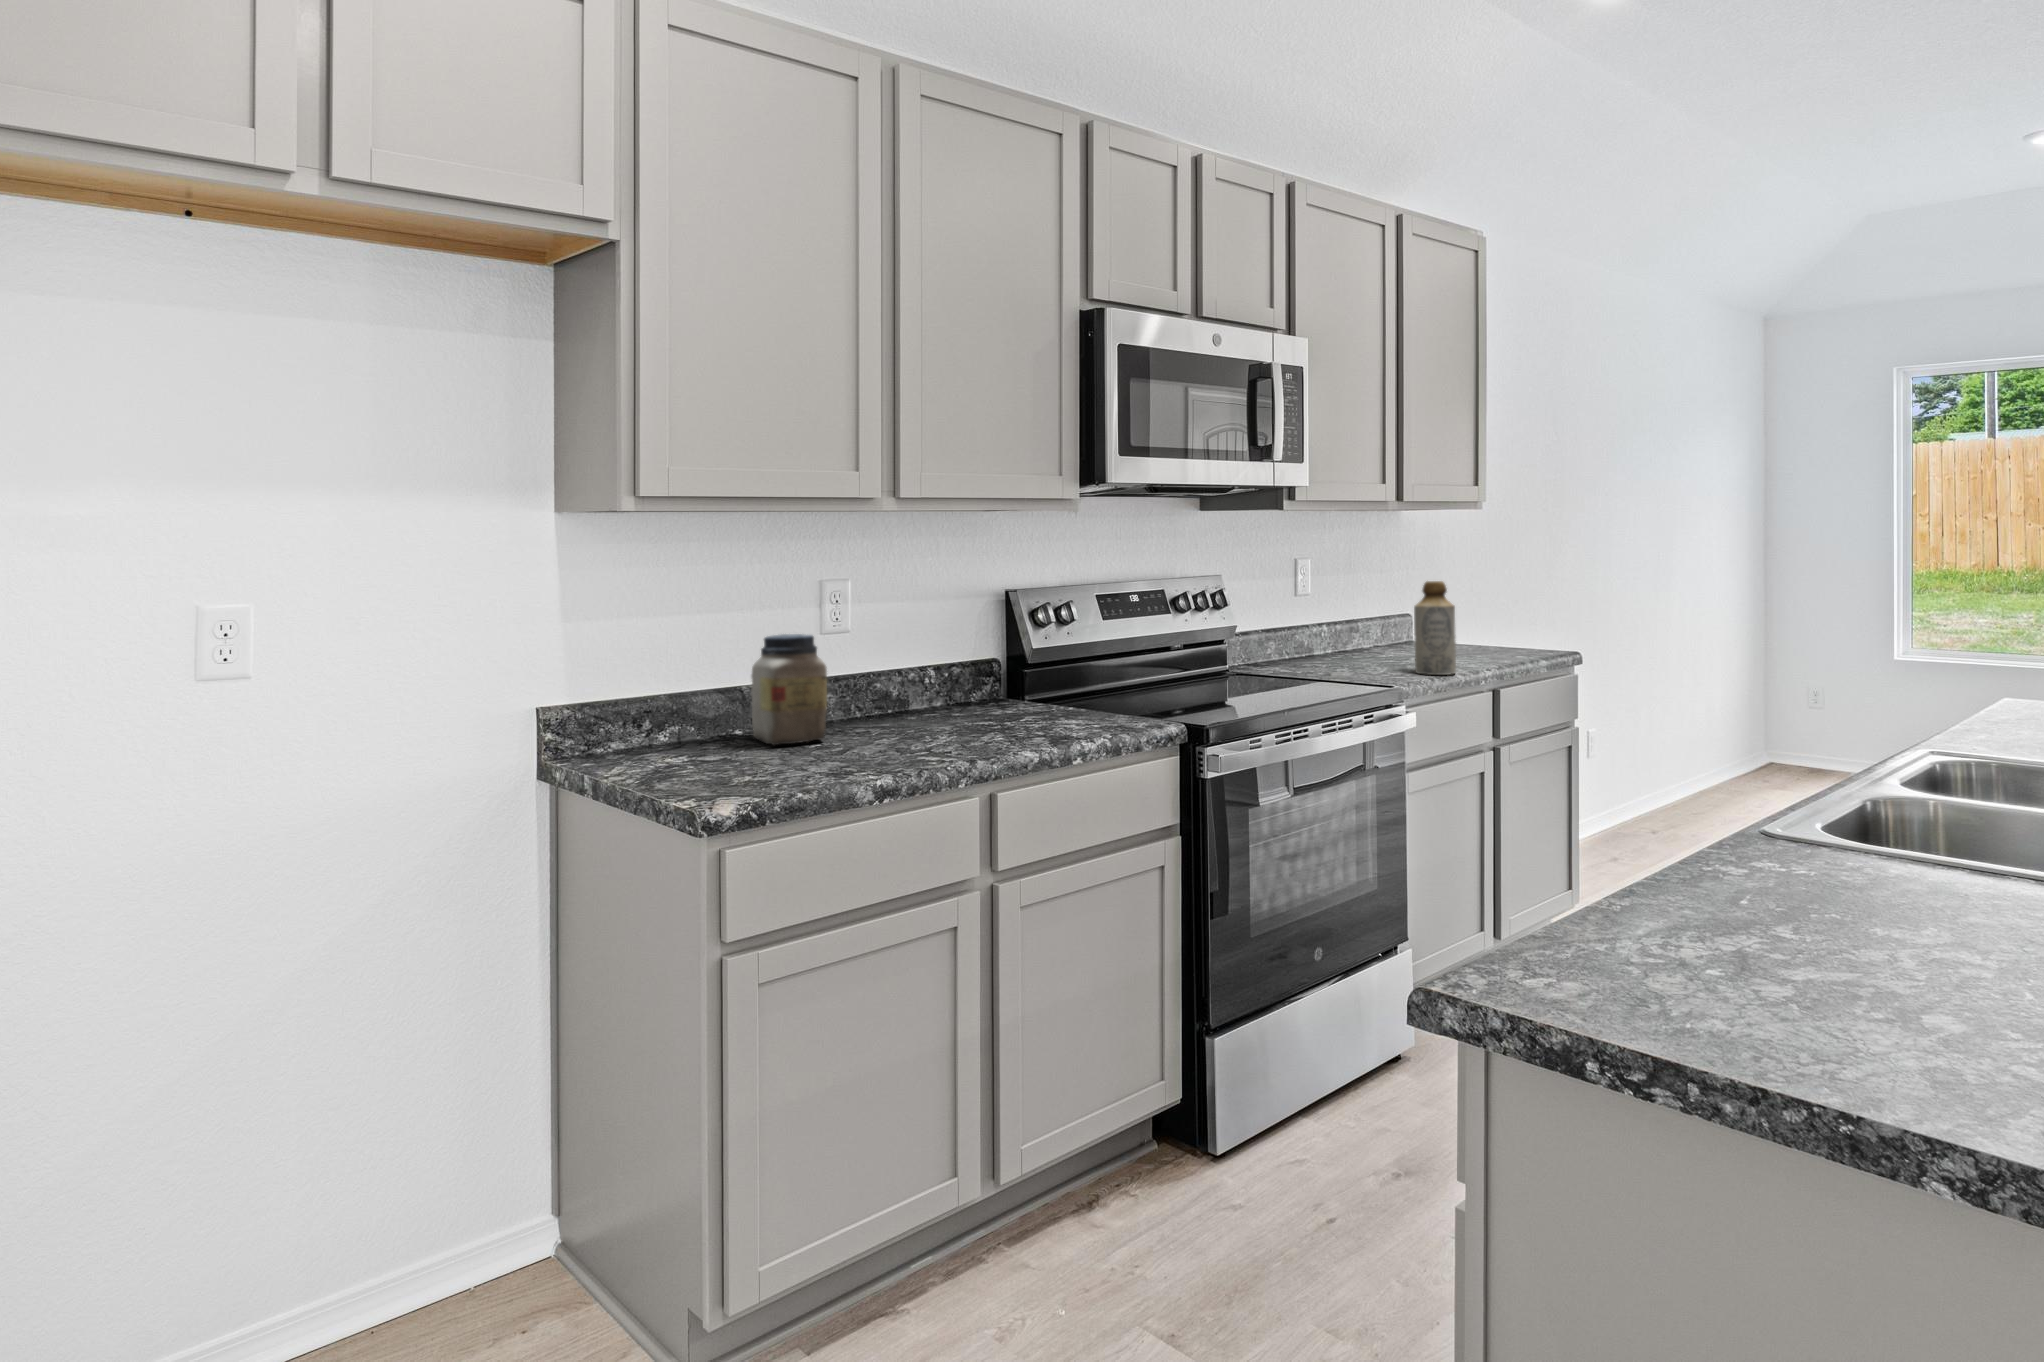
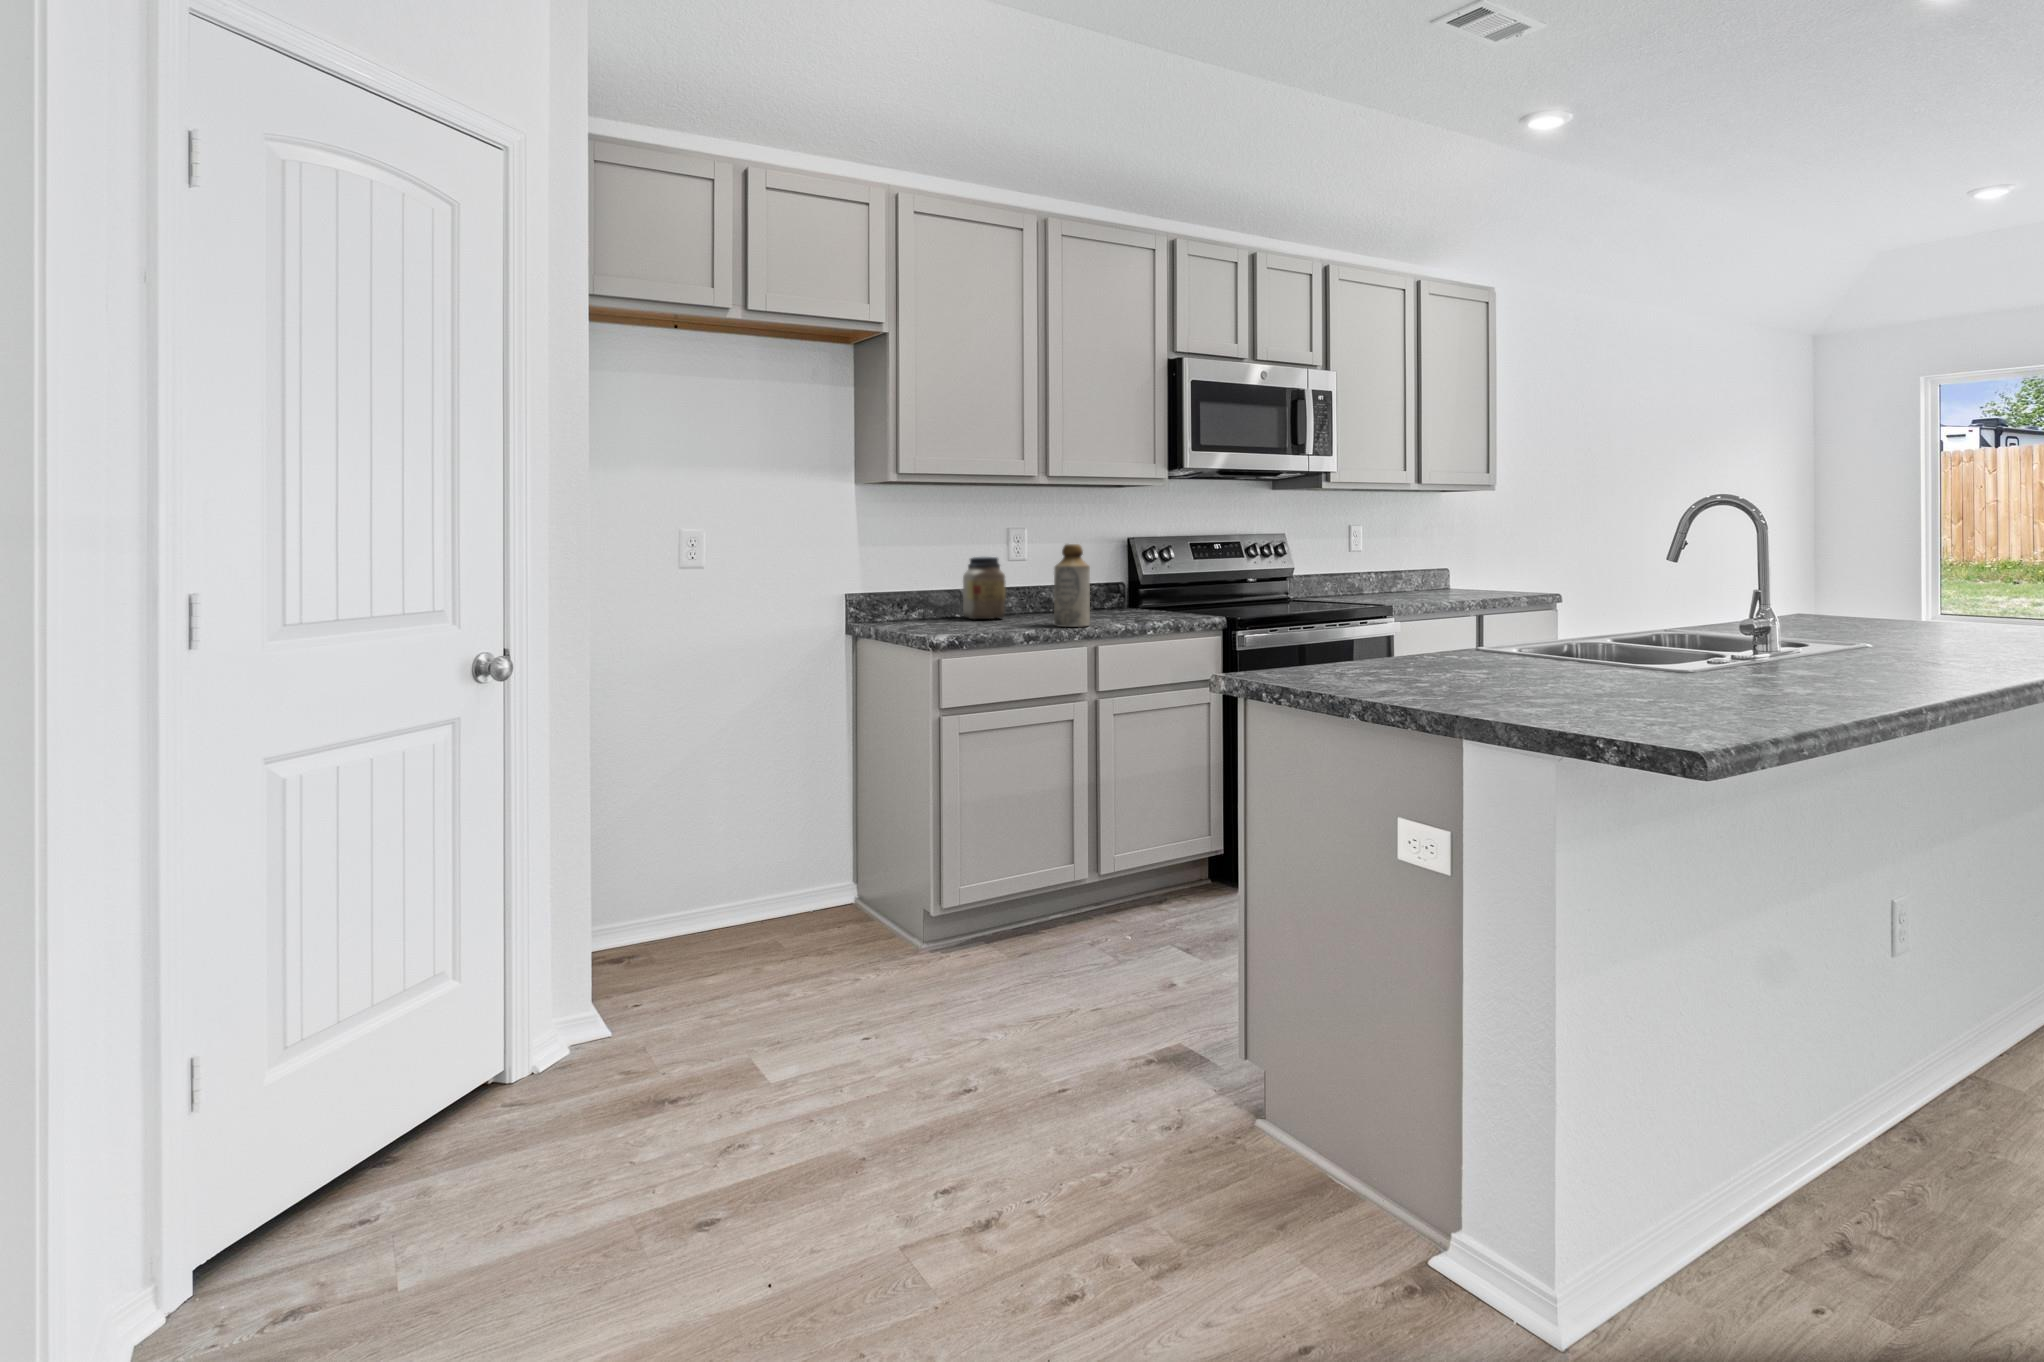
bottle: present [1414,581,1456,675] -> present [1054,544,1090,627]

